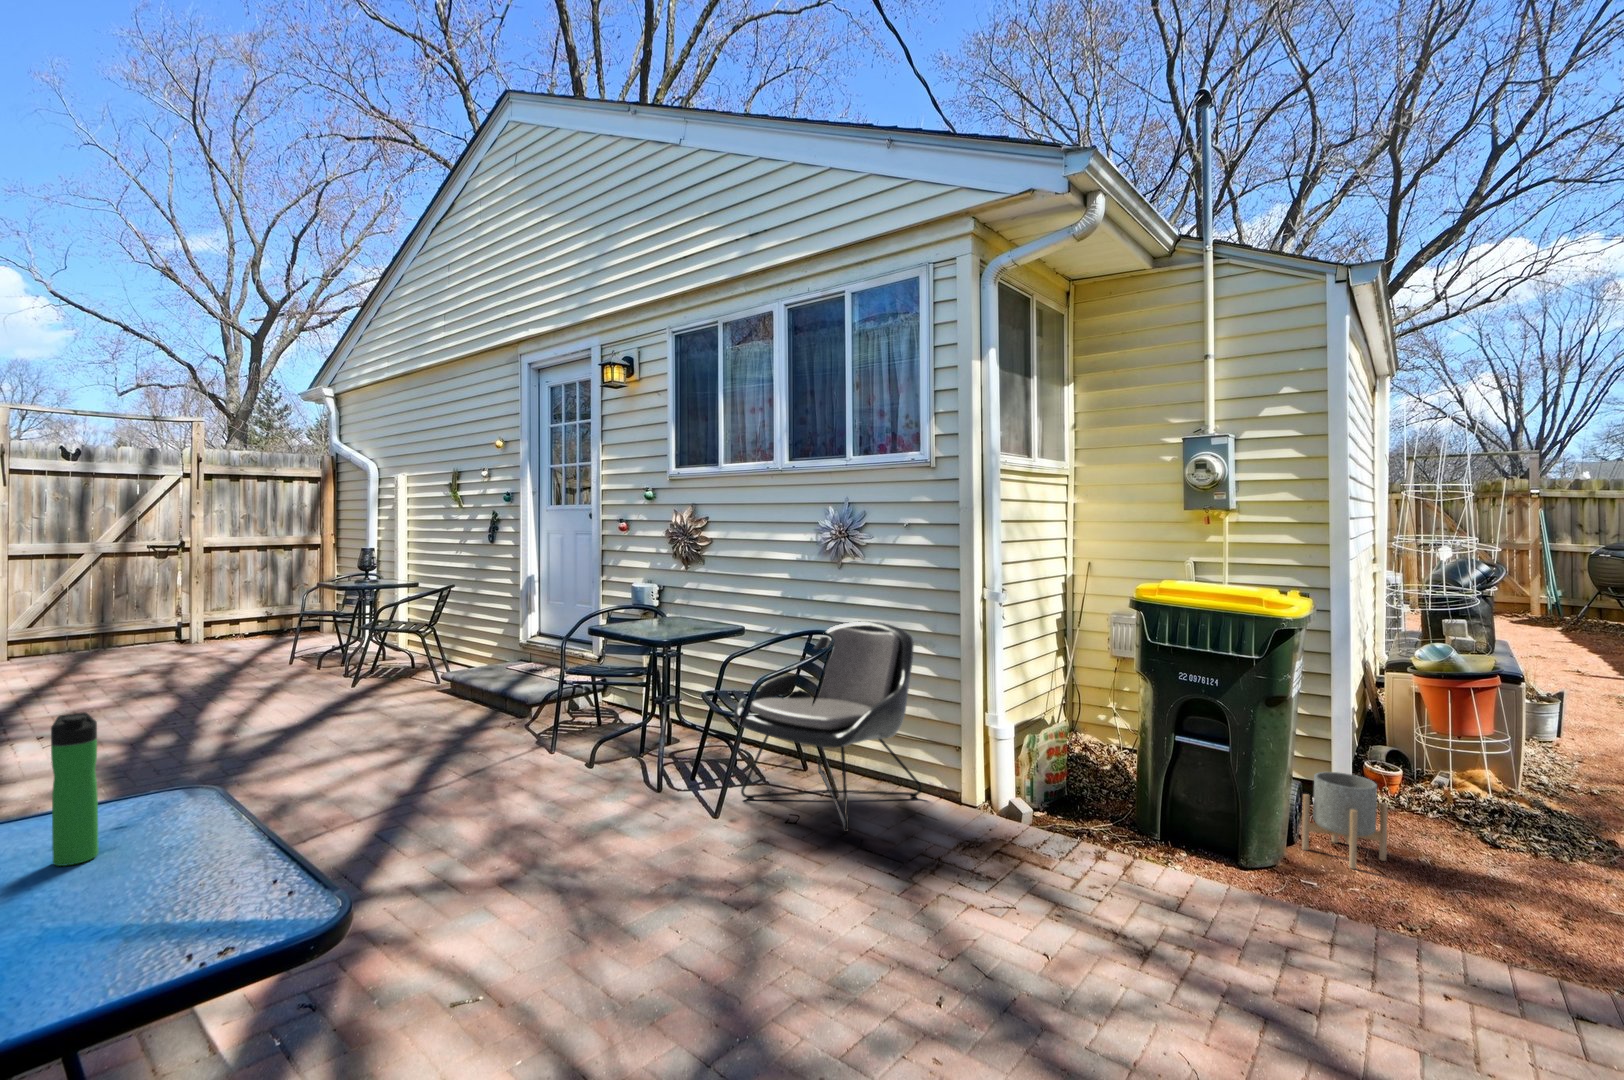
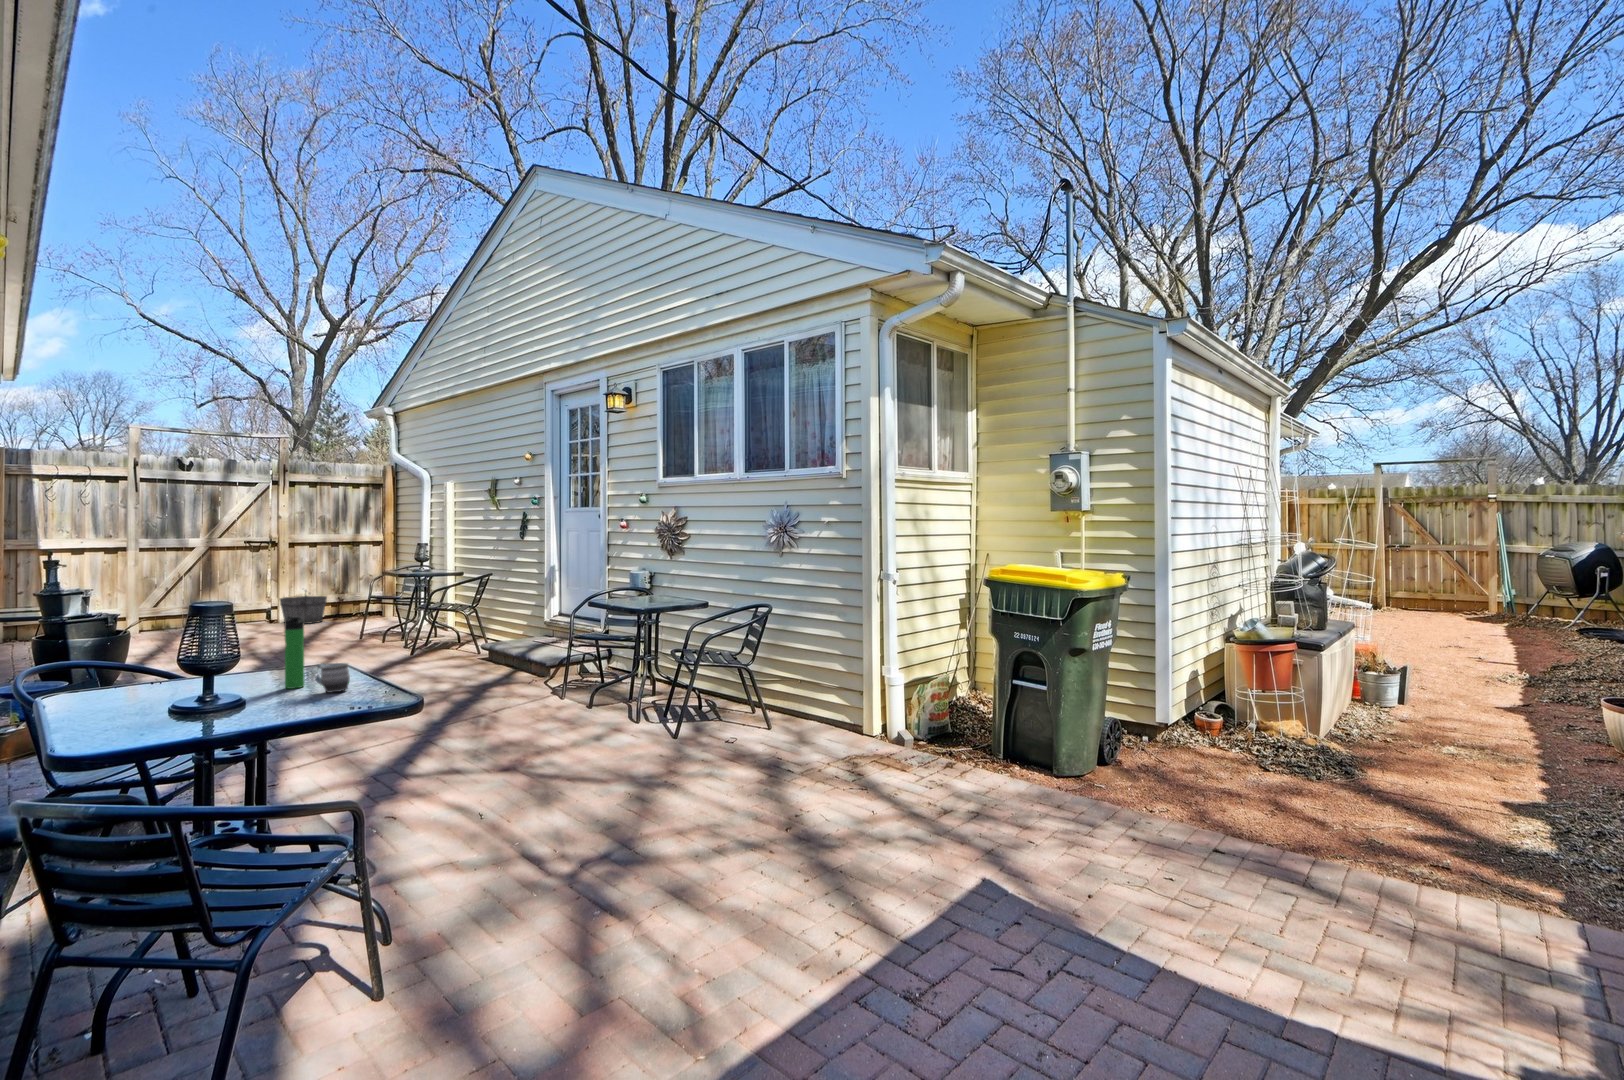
wooden bucket: none [195,602,255,645] -> present [280,591,327,624]
lounge chair: present [734,621,922,832] -> none [692,598,835,748]
planter: present [1302,772,1388,869] -> none [1103,709,1161,776]
mug: none [110,812,187,883] -> present [315,663,350,693]

